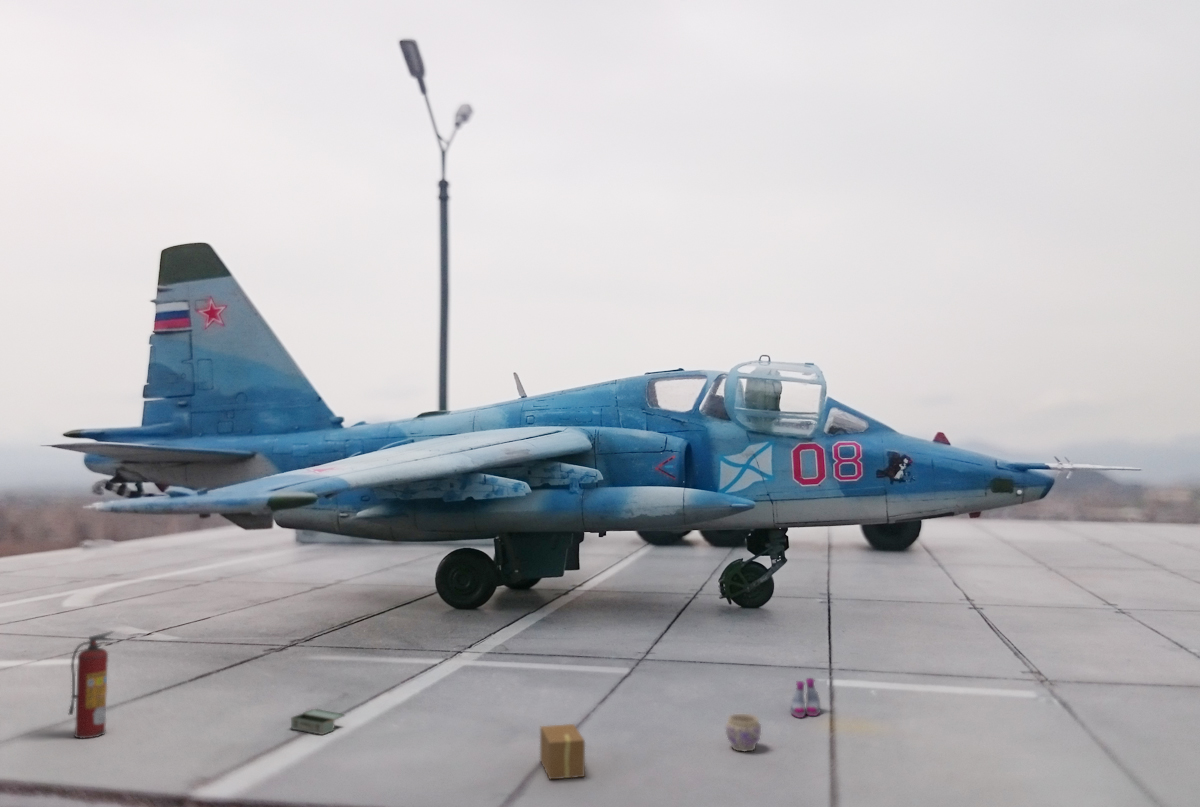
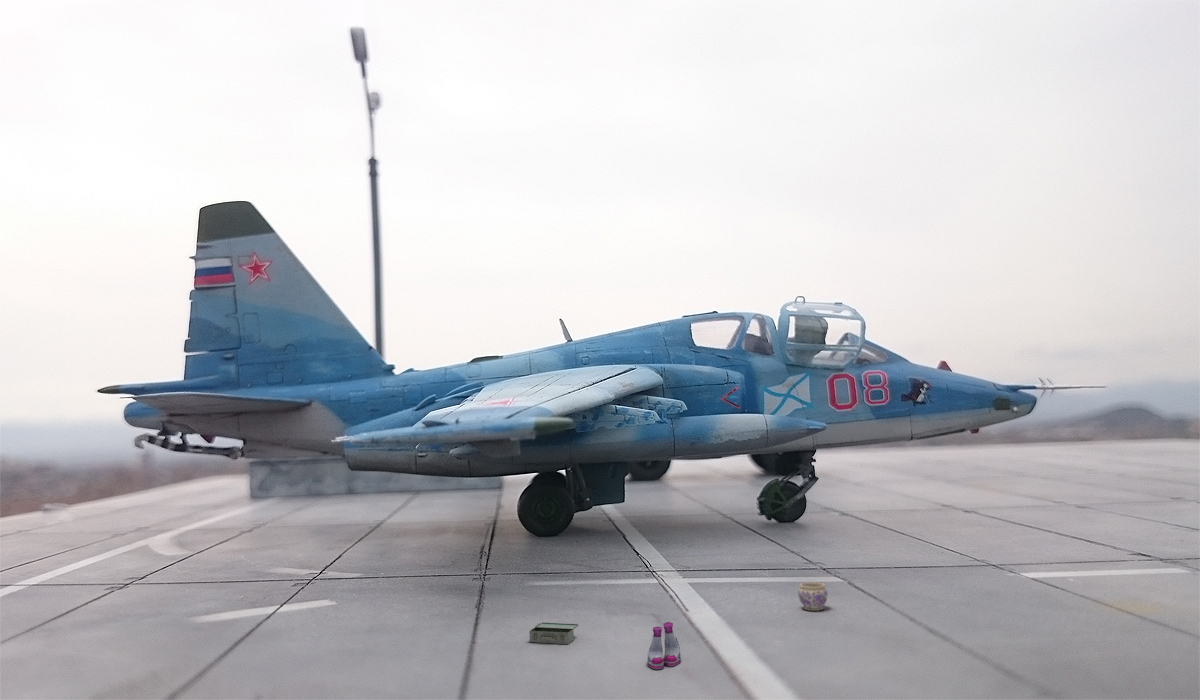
fire extinguisher: present [69,632,112,738] -> none [315,559,350,667]
boots: present [791,678,821,718] -> present [647,622,681,669]
planter: present [726,714,761,752] -> present [798,582,827,611]
cardboard box: present [540,724,585,779] -> none [800,610,860,659]

